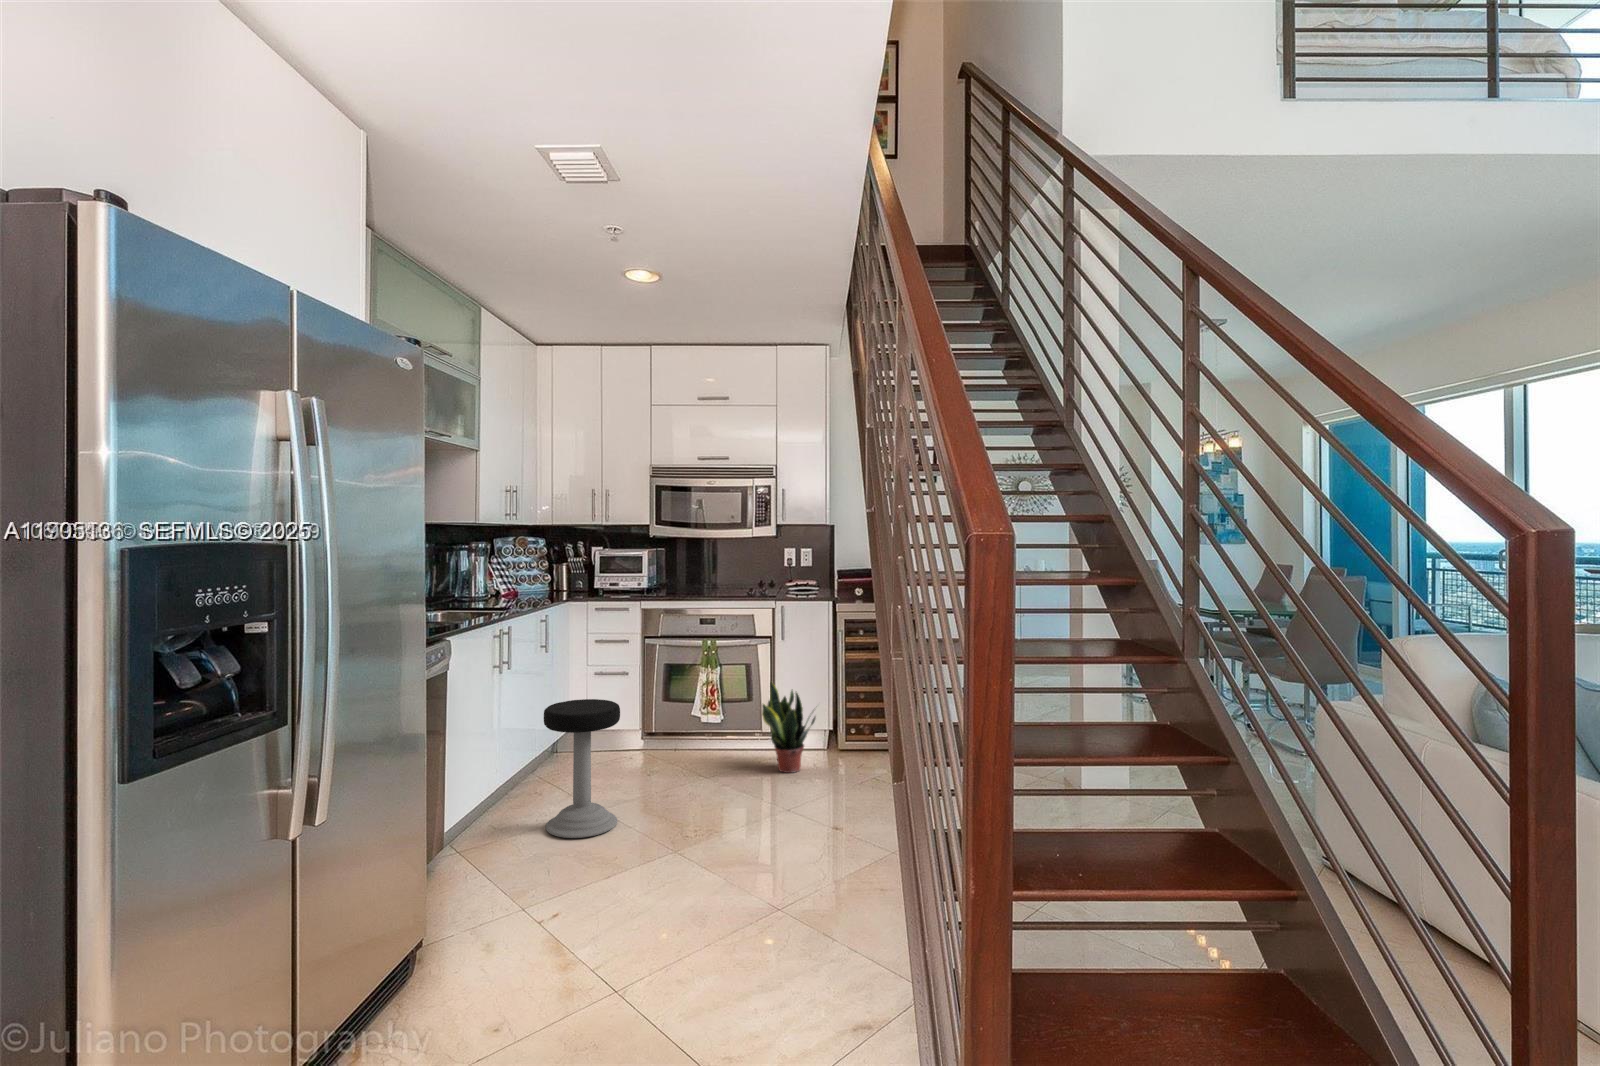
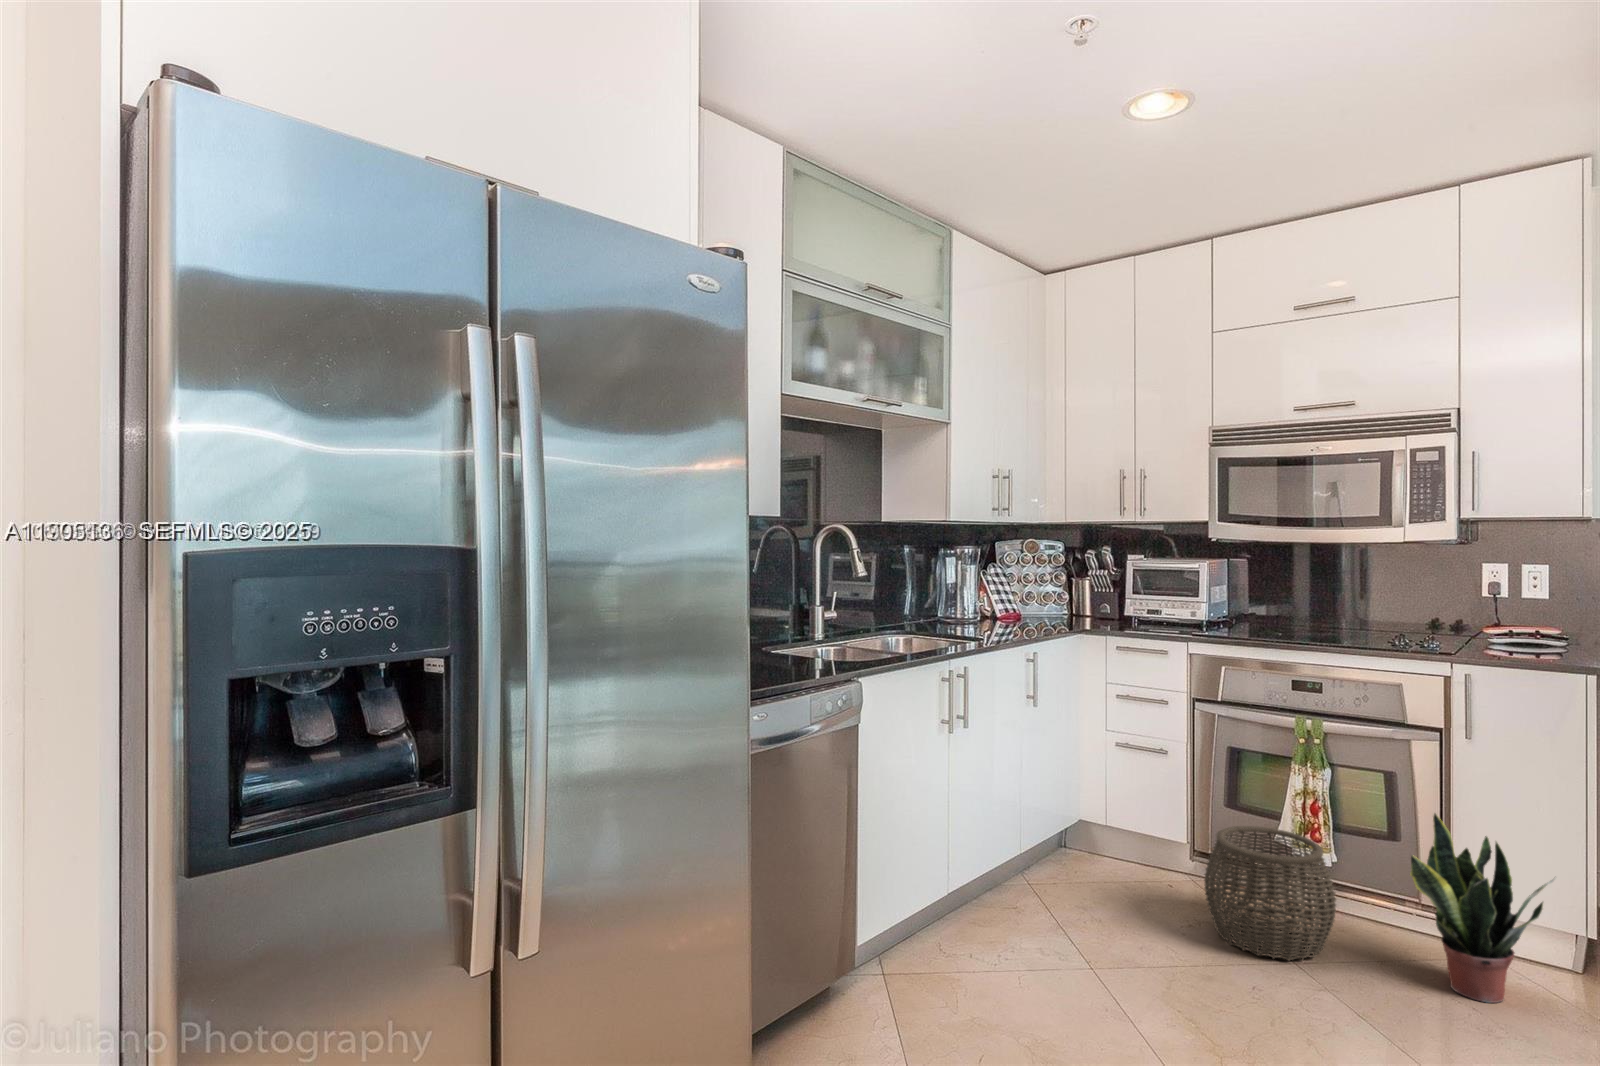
stool: present [544,699,620,838] -> none [998,790,1116,1018]
woven basket: none [656,707,726,780] -> present [1205,826,1336,961]

